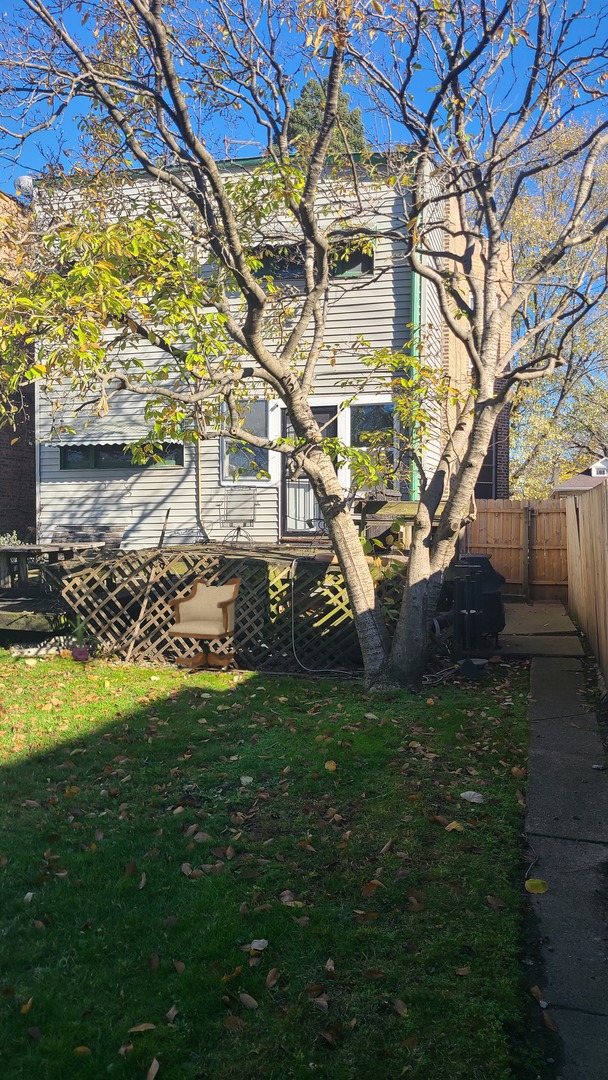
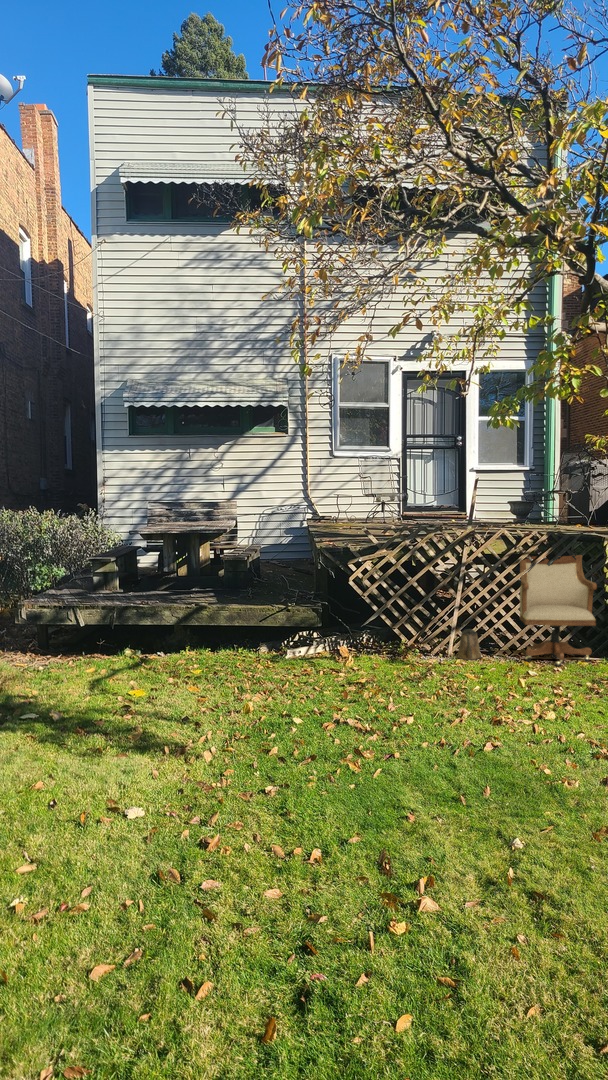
decorative plant: present [72,616,89,661] -> none [358,606,418,661]
watering can: none [123,639,158,664] -> present [457,629,481,660]

